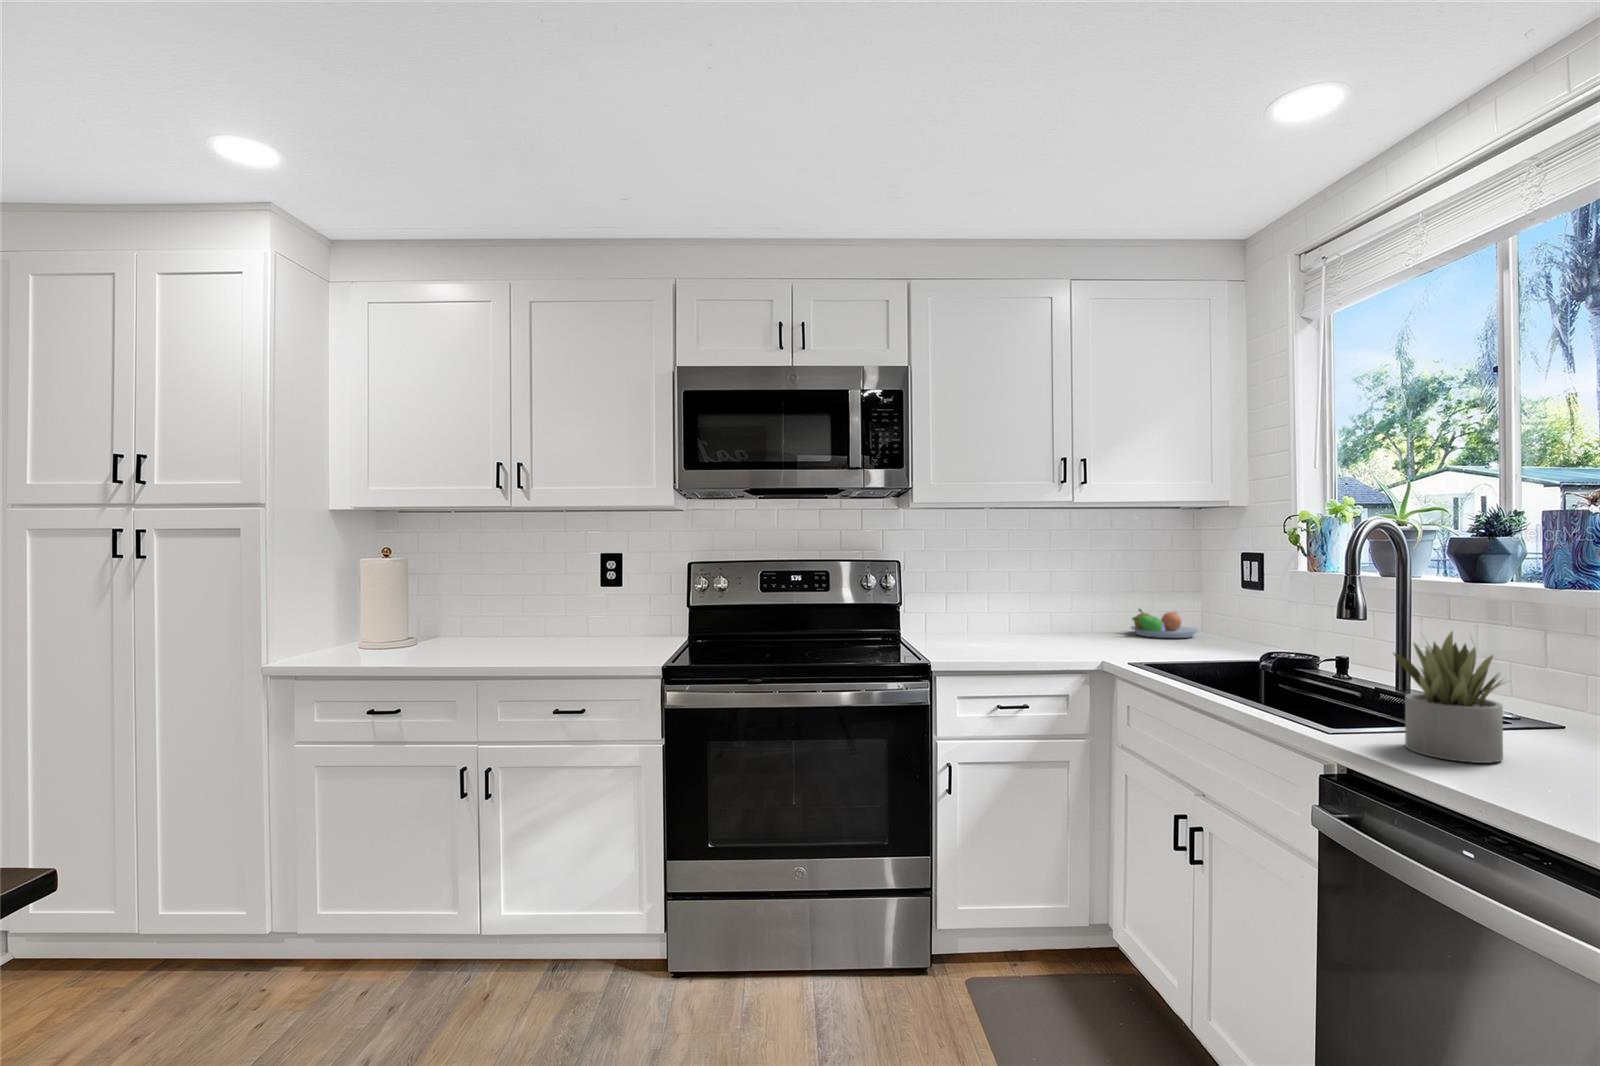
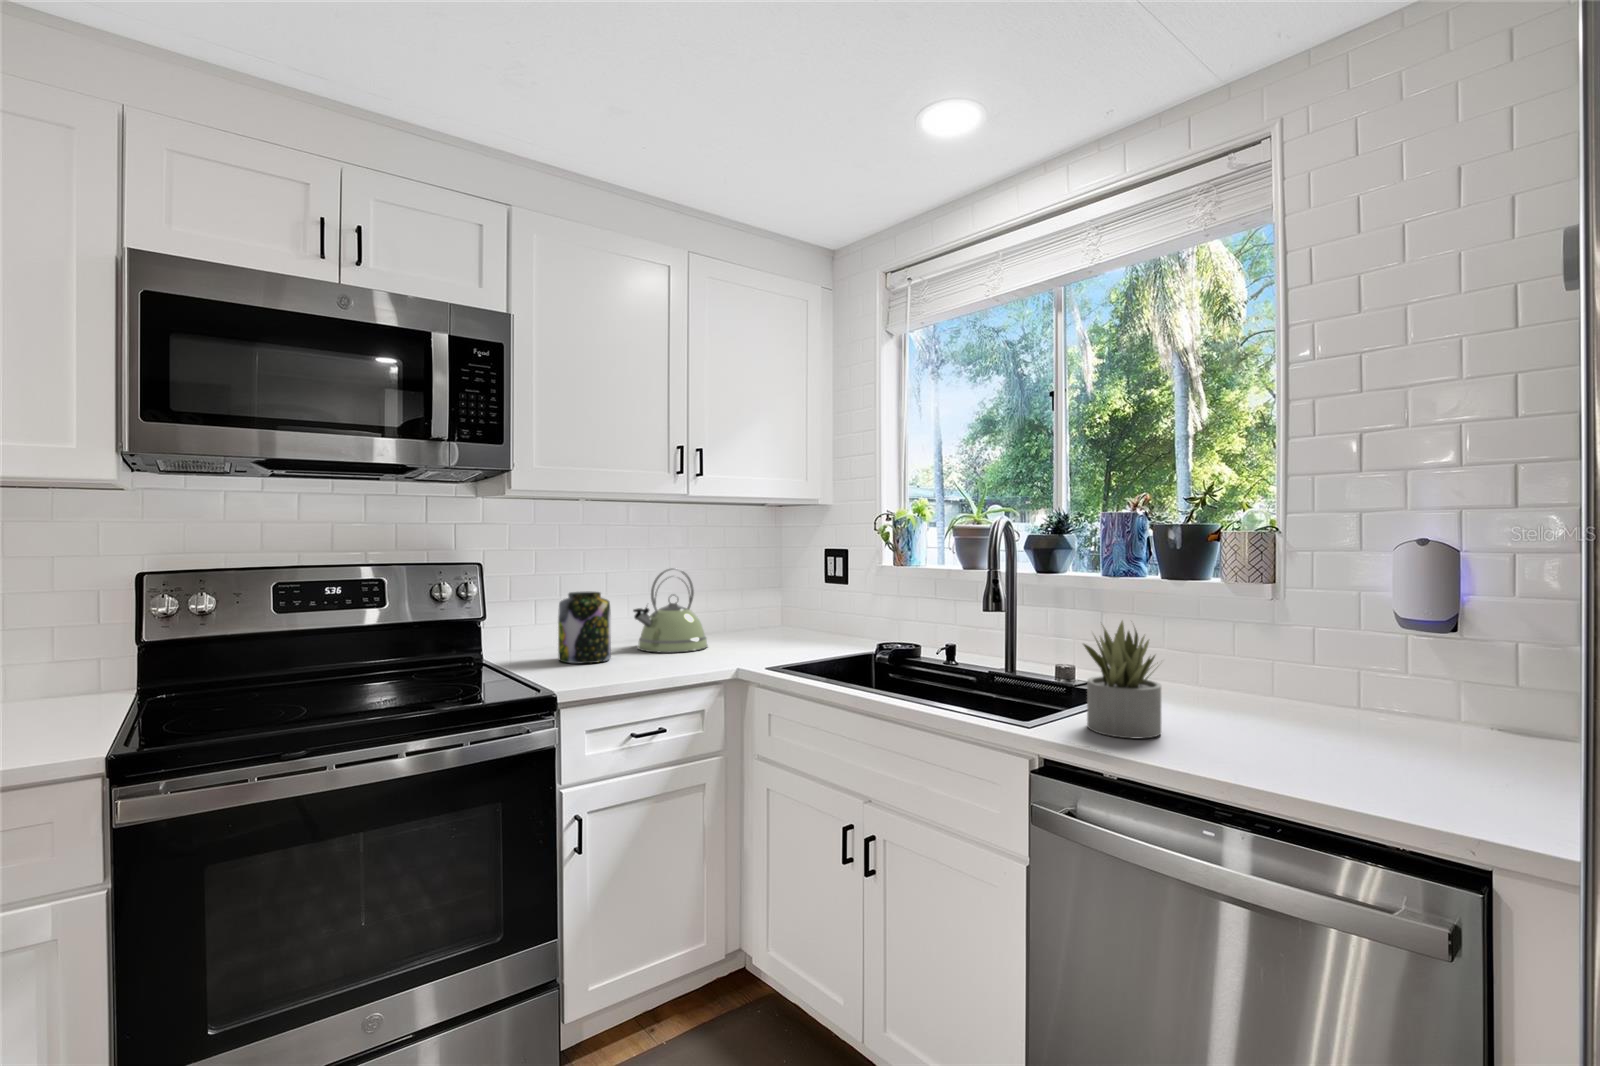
kettle: none [1023,569,1097,646] -> present [633,568,708,653]
jar: none [954,586,997,647] -> present [558,592,611,663]
fruit bowl: present [1131,609,1199,638] -> none [725,606,788,635]

